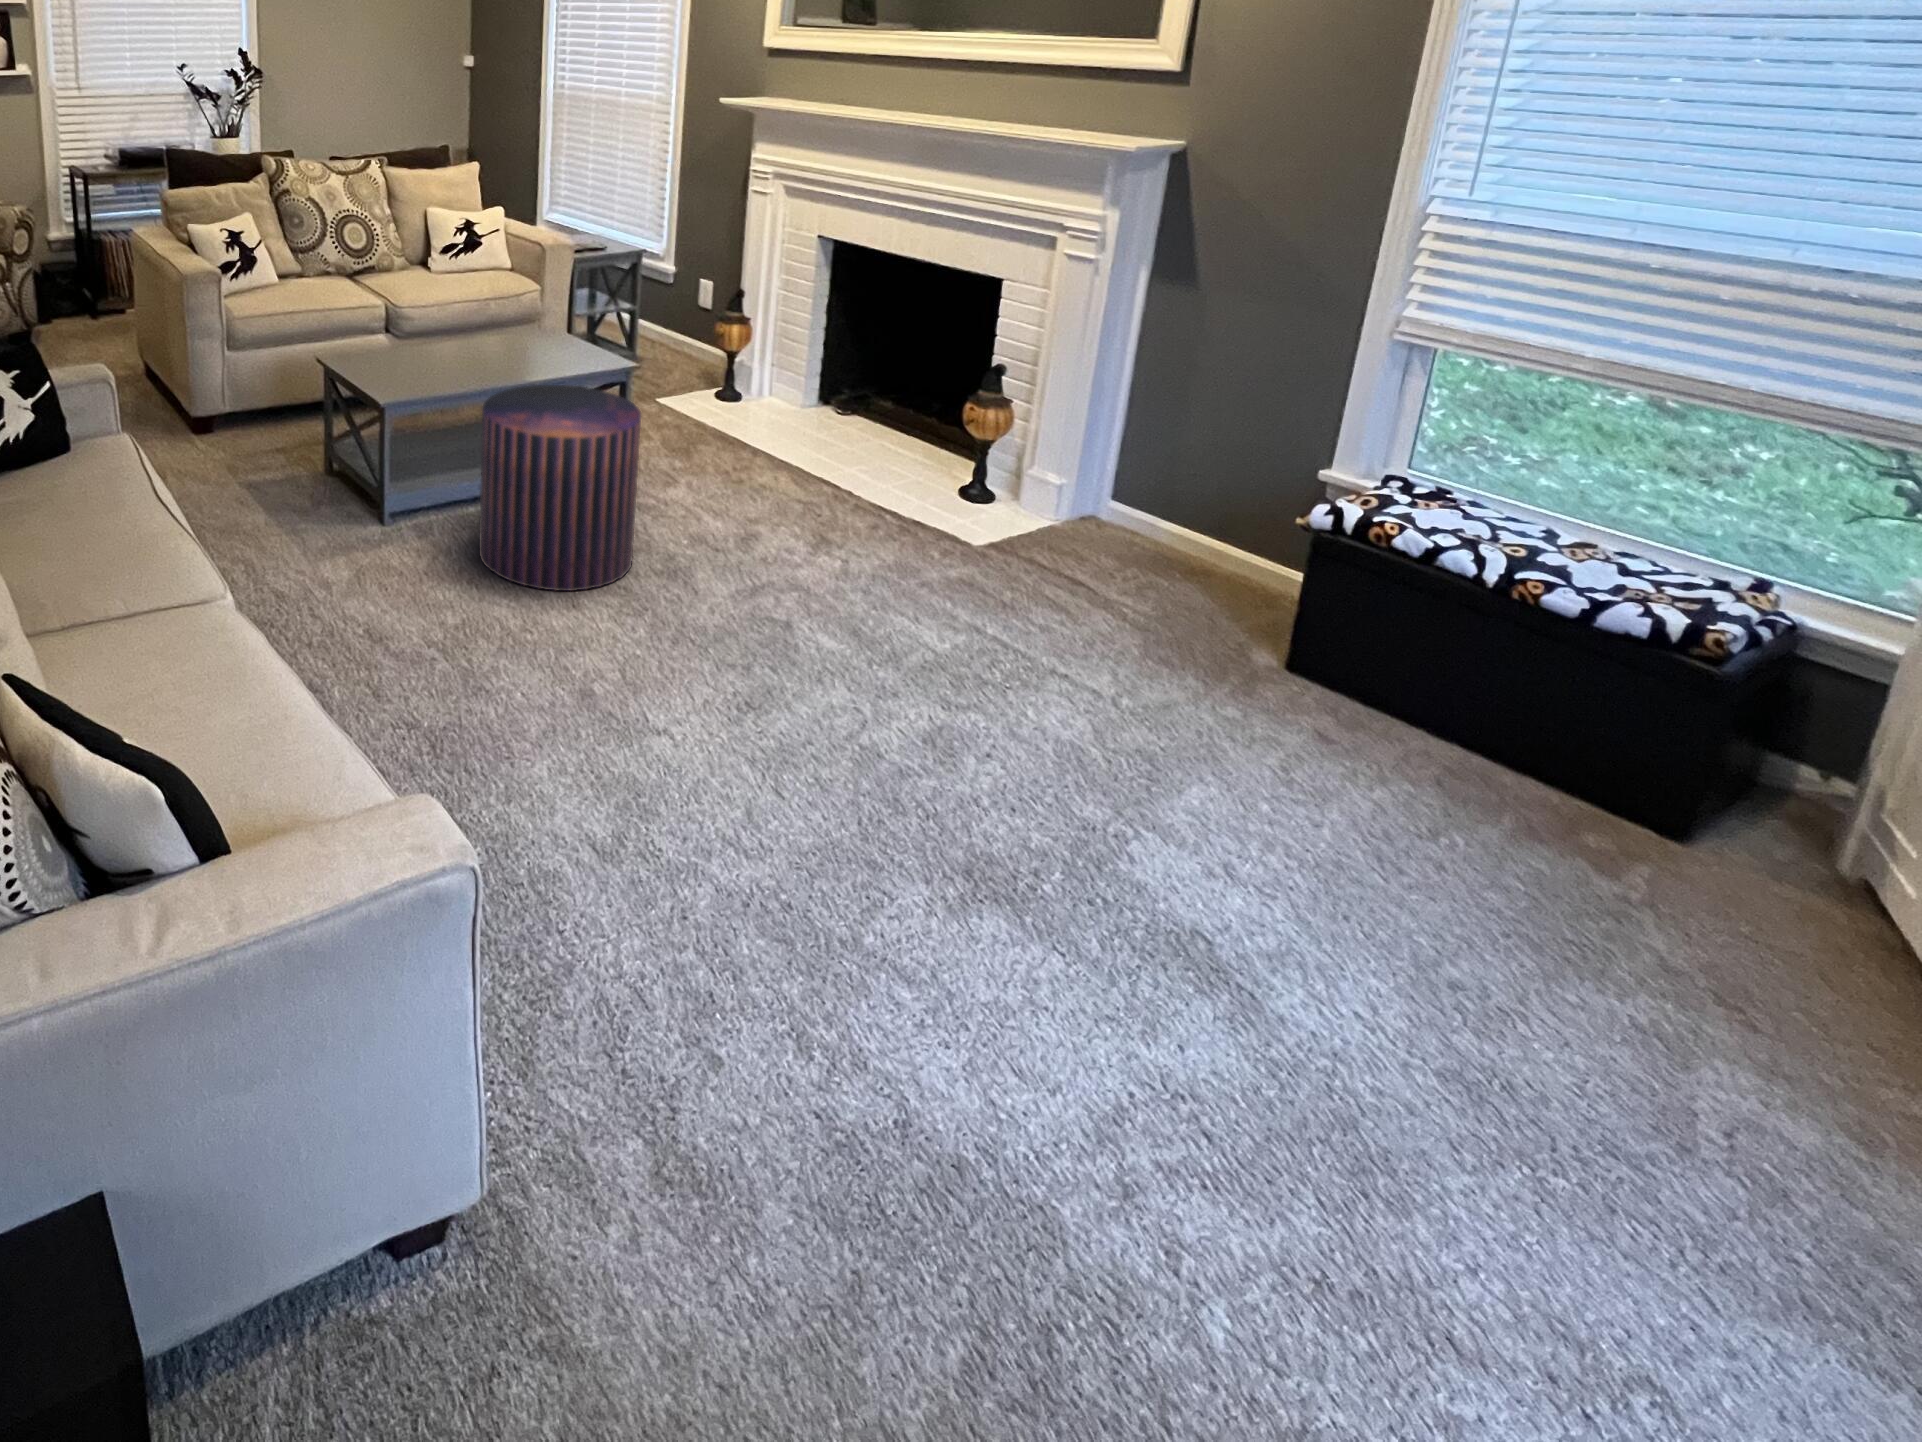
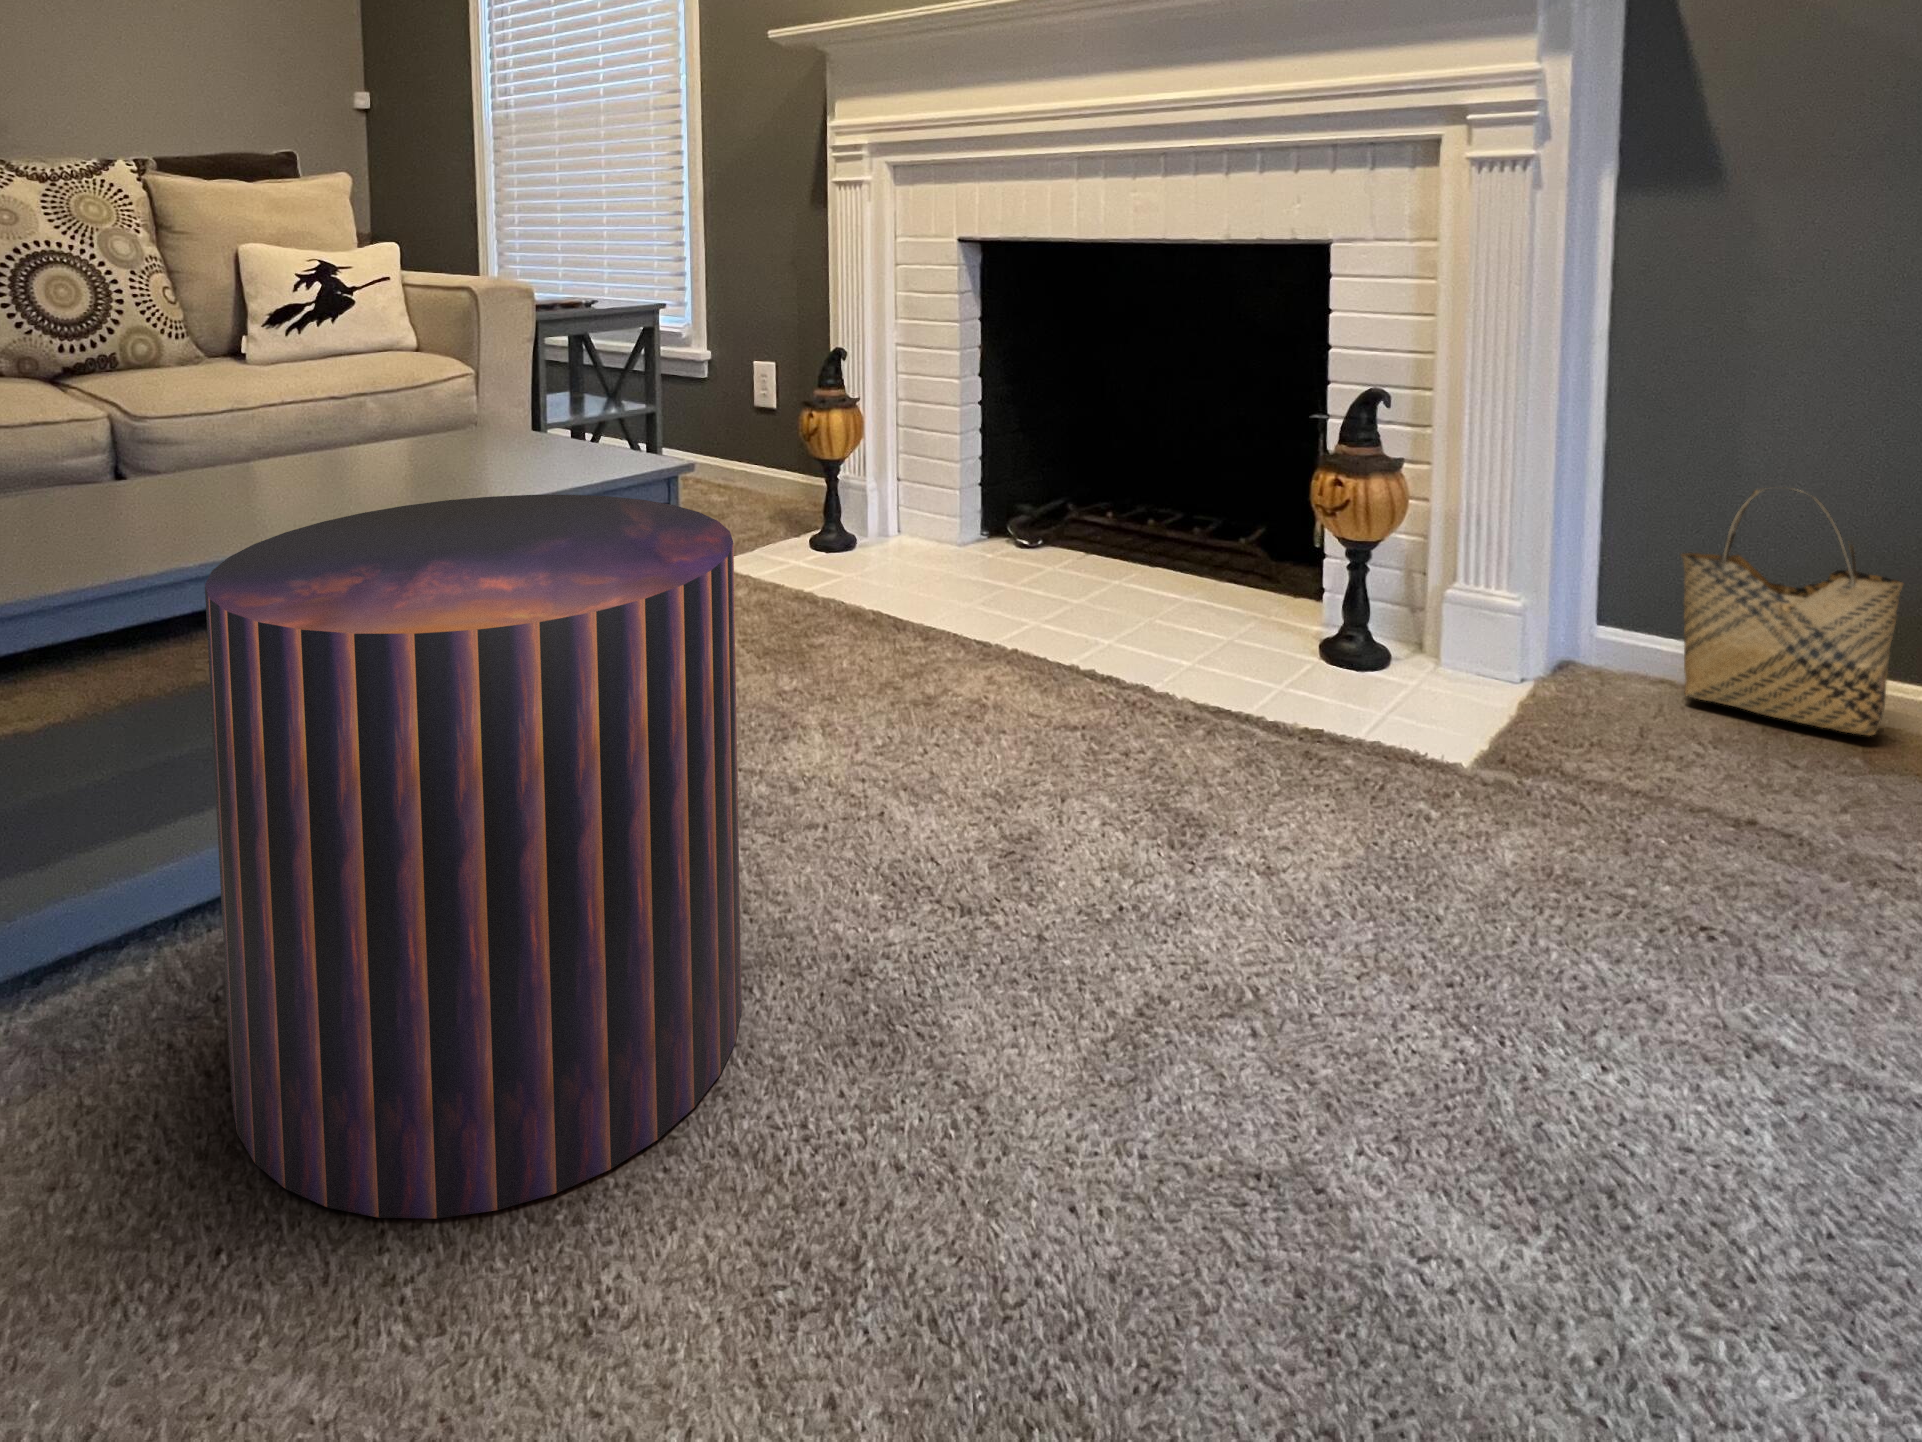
woven basket: none [1124,442,1234,569] -> present [1681,488,1904,735]

